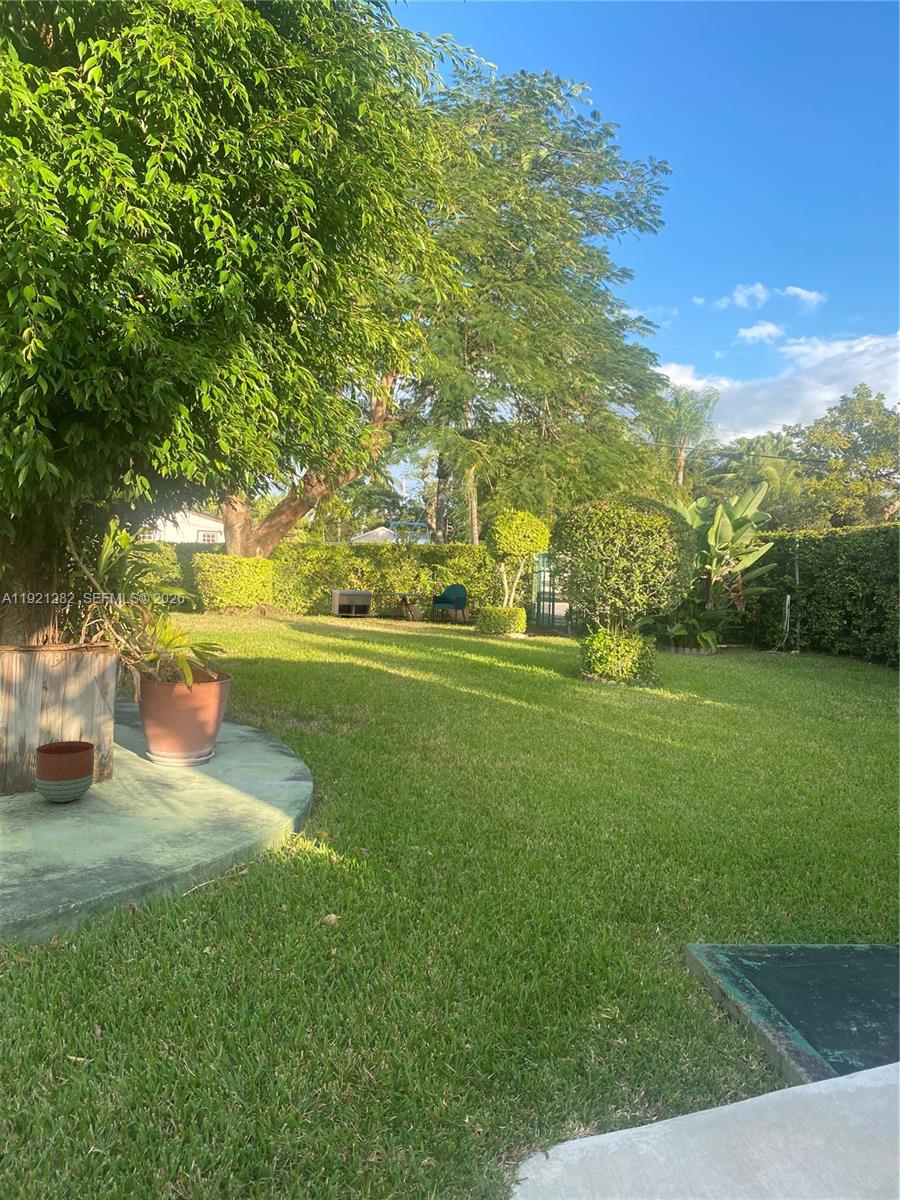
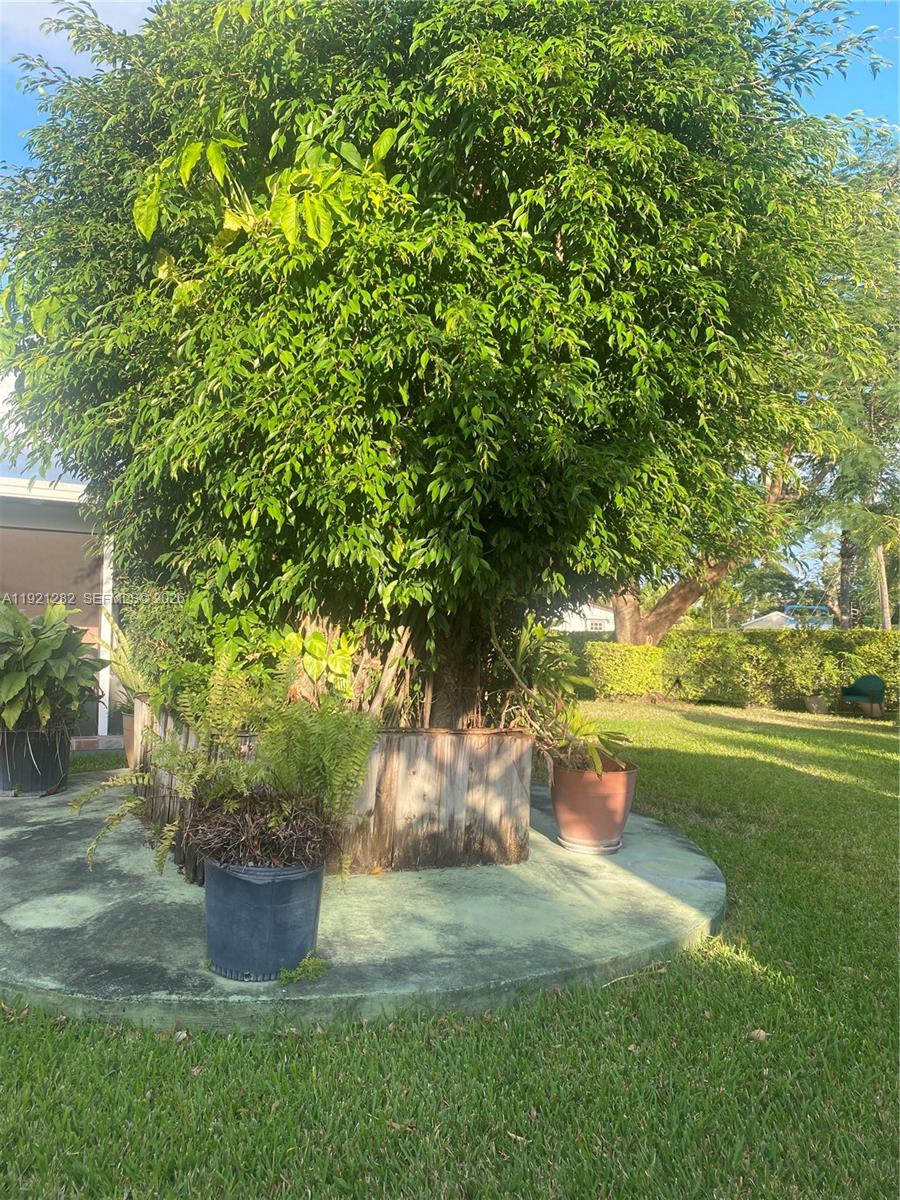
storage bench: present [332,590,372,618] -> none [723,677,767,707]
round table: present [385,593,423,621] -> present [659,674,697,701]
planter: present [35,741,95,802] -> none [464,820,513,879]

